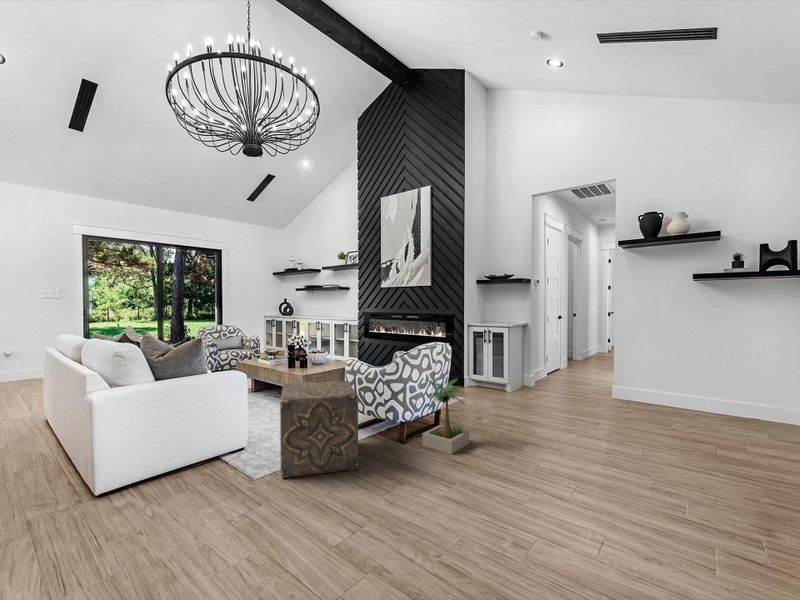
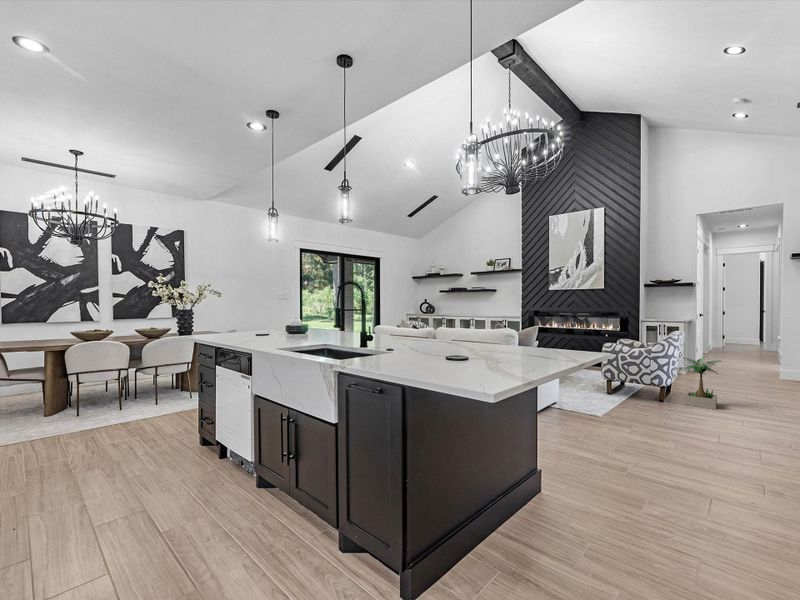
ottoman: present [280,381,358,478] -> none [585,356,665,417]

